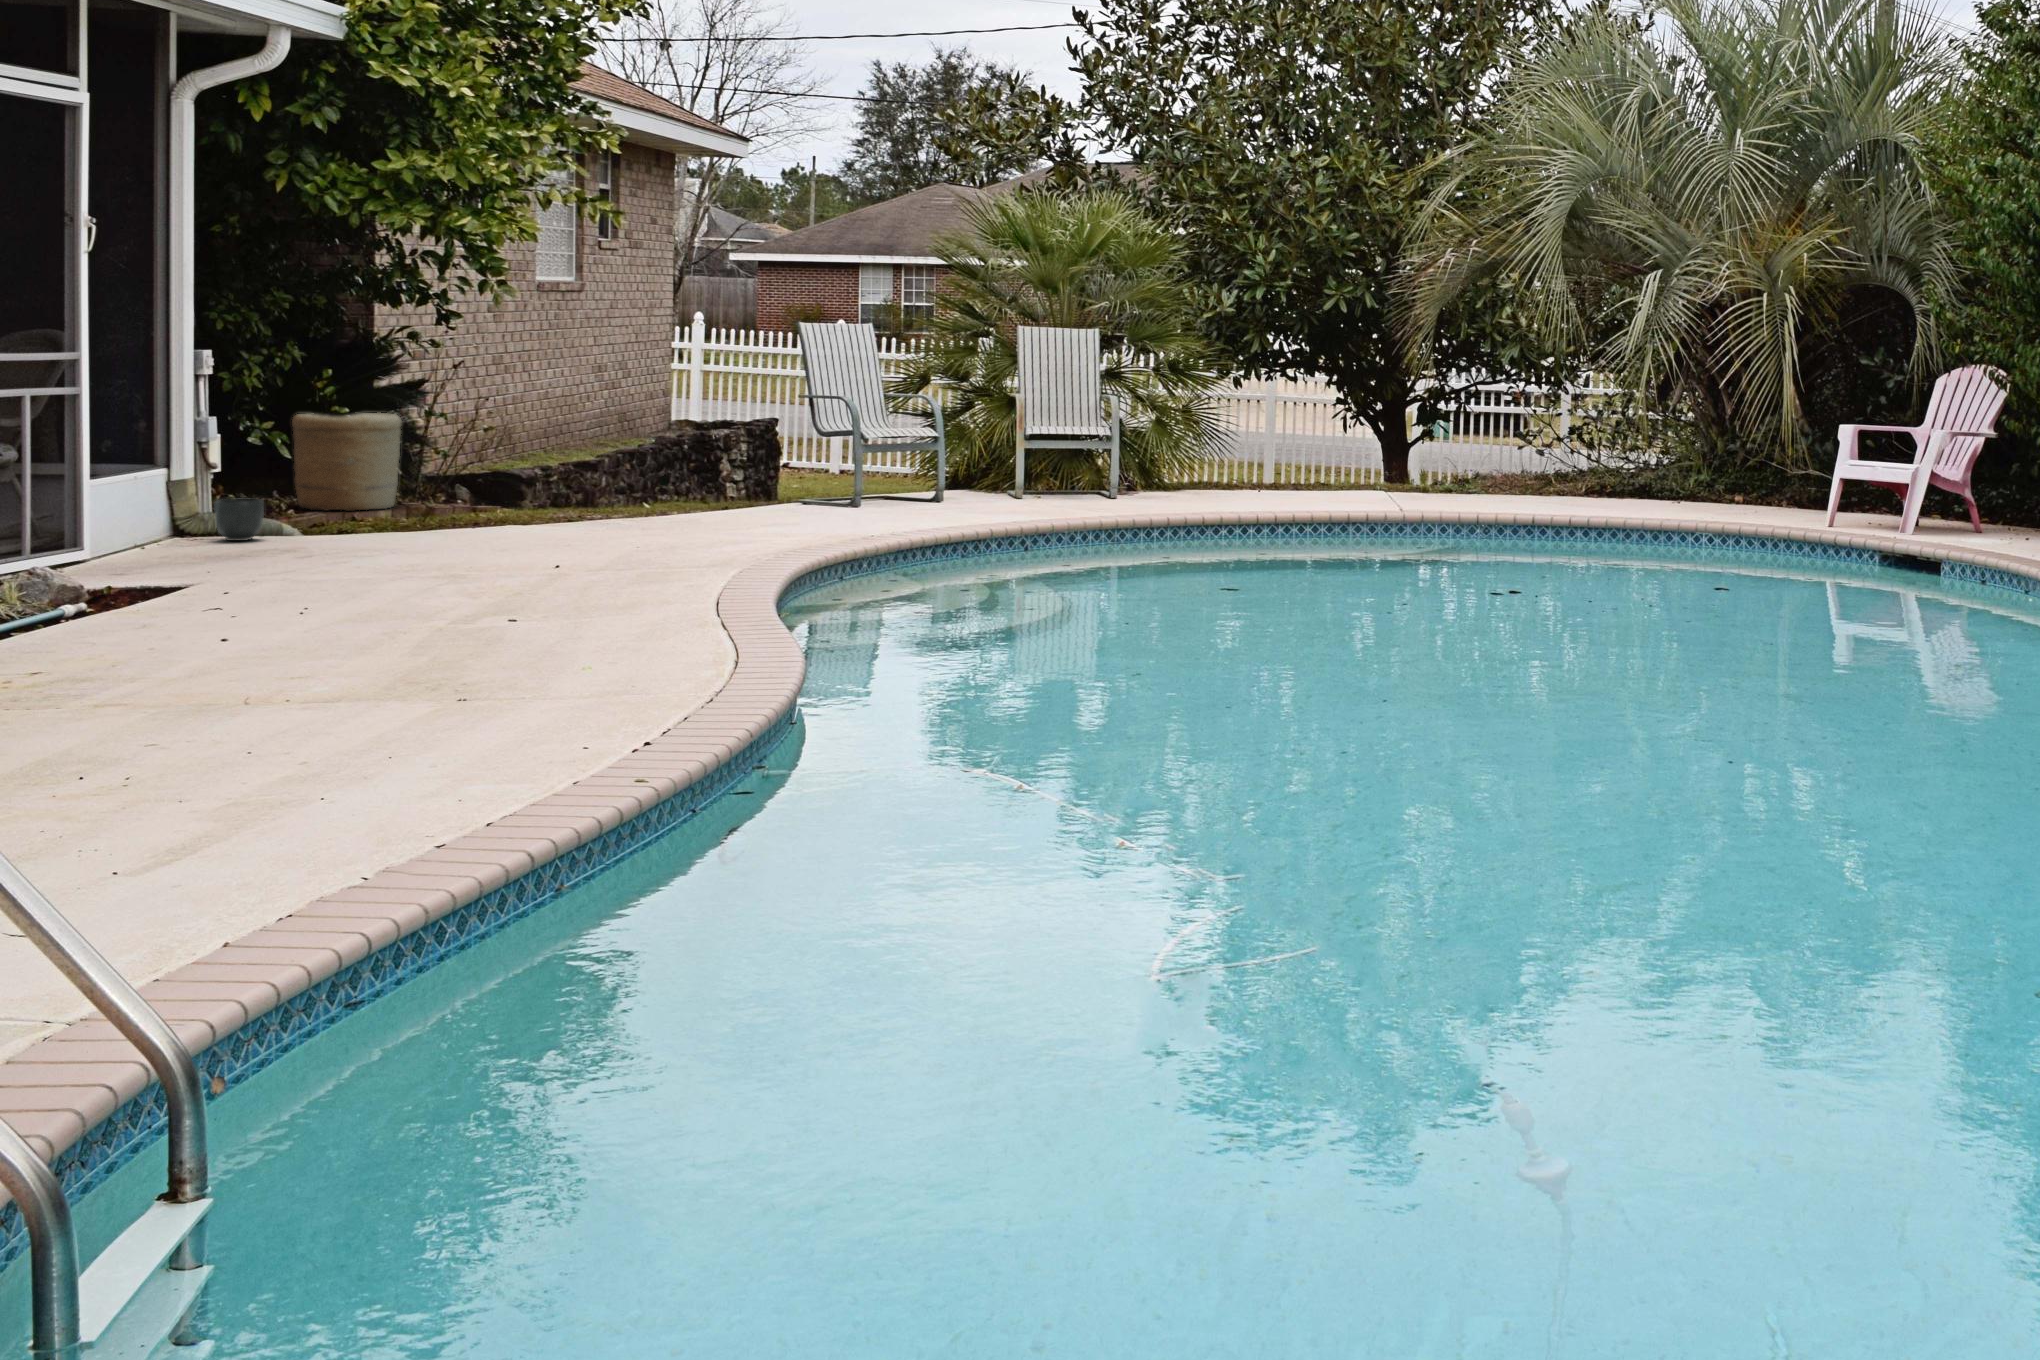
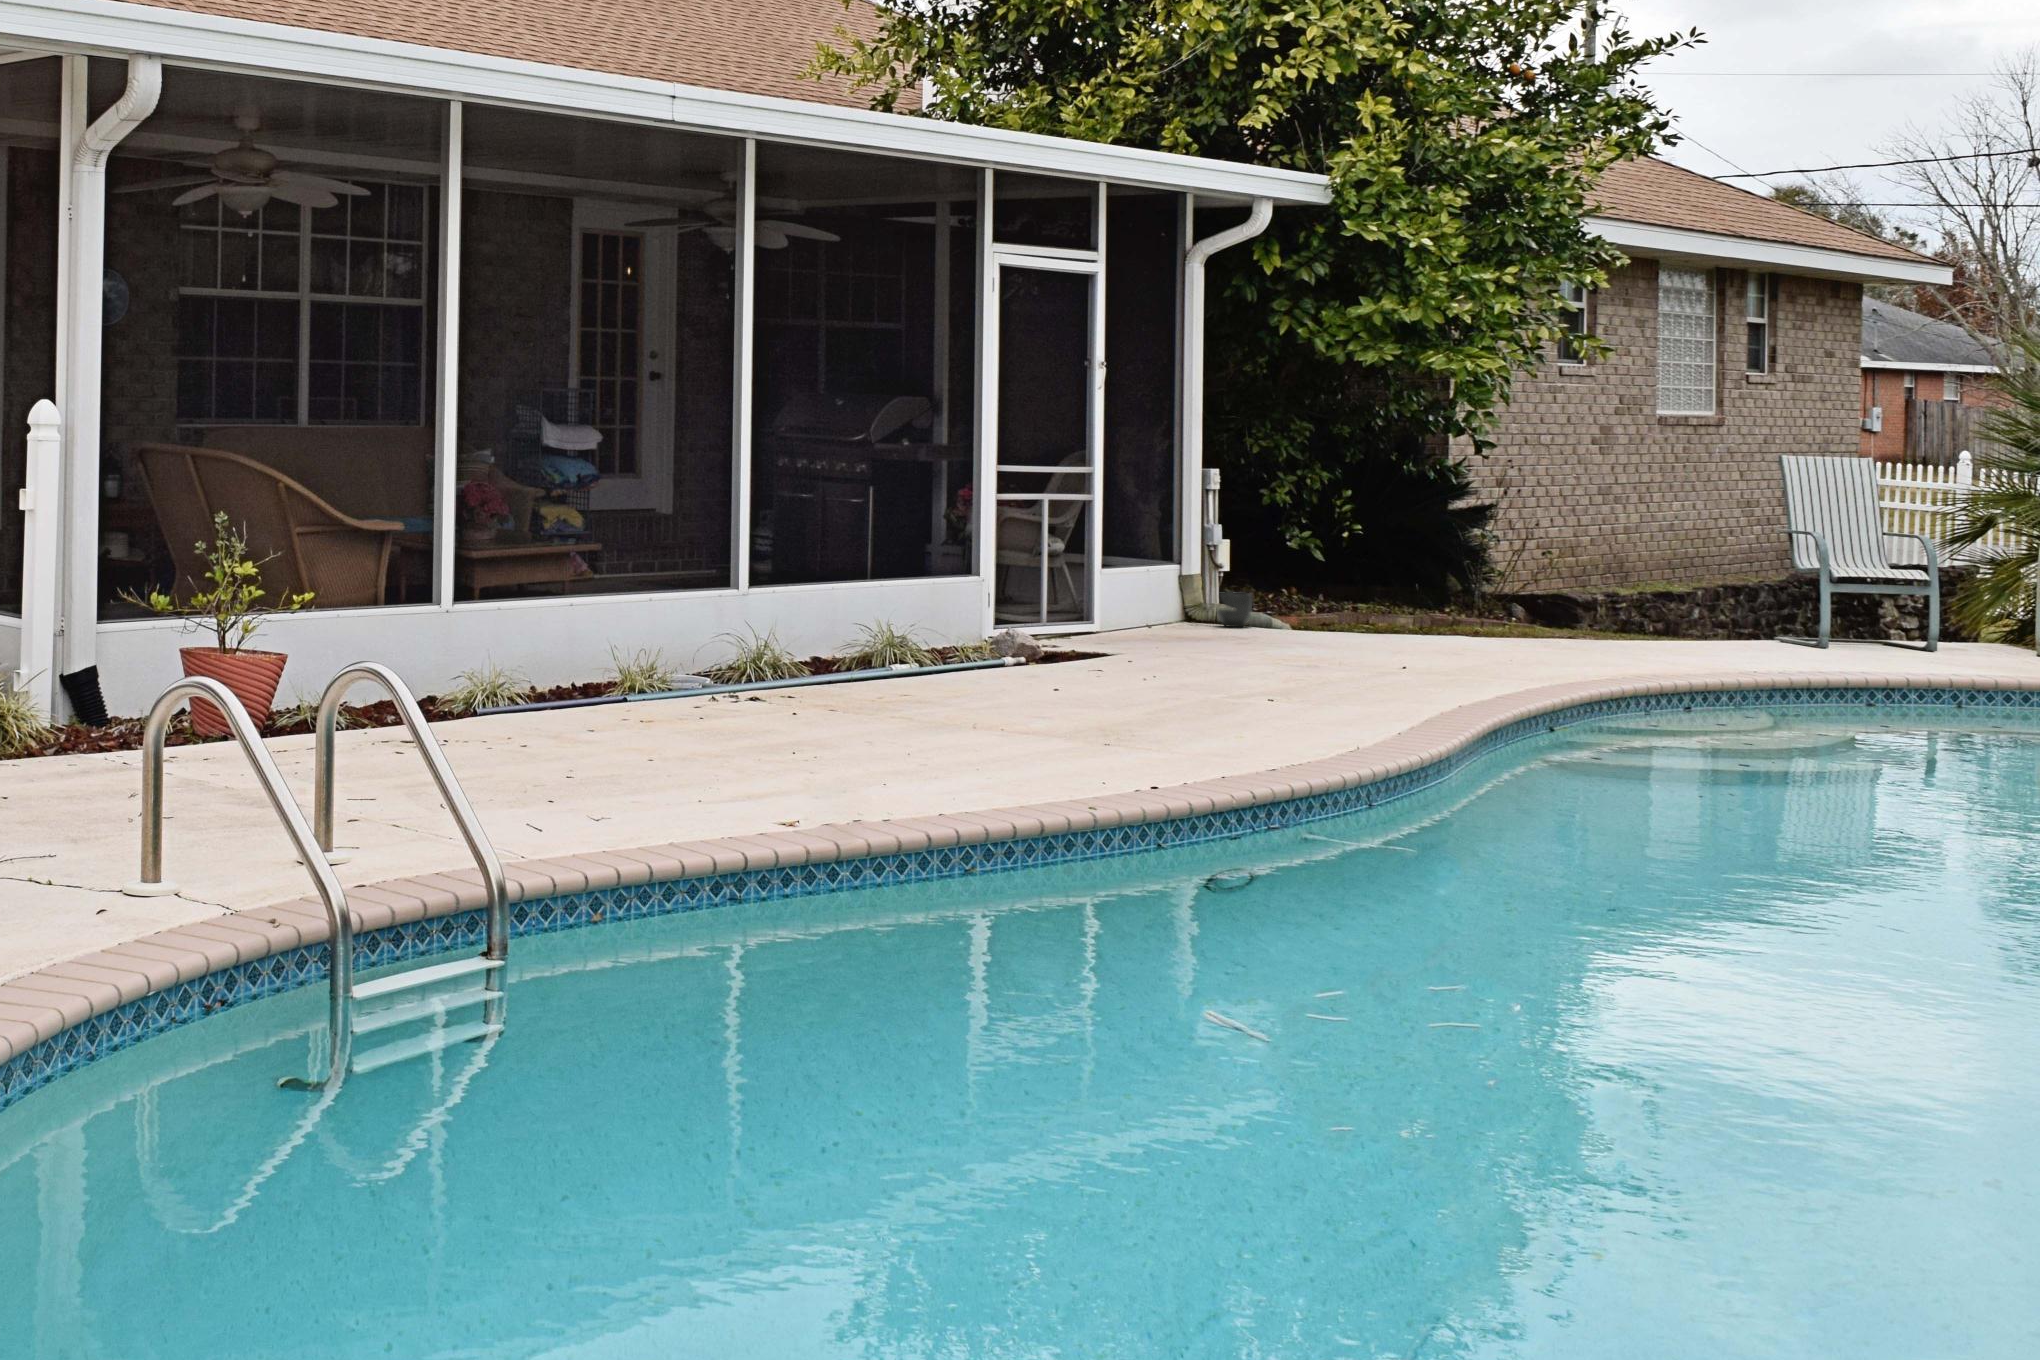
woven basket: present [292,413,402,511] -> none [1319,529,1408,615]

